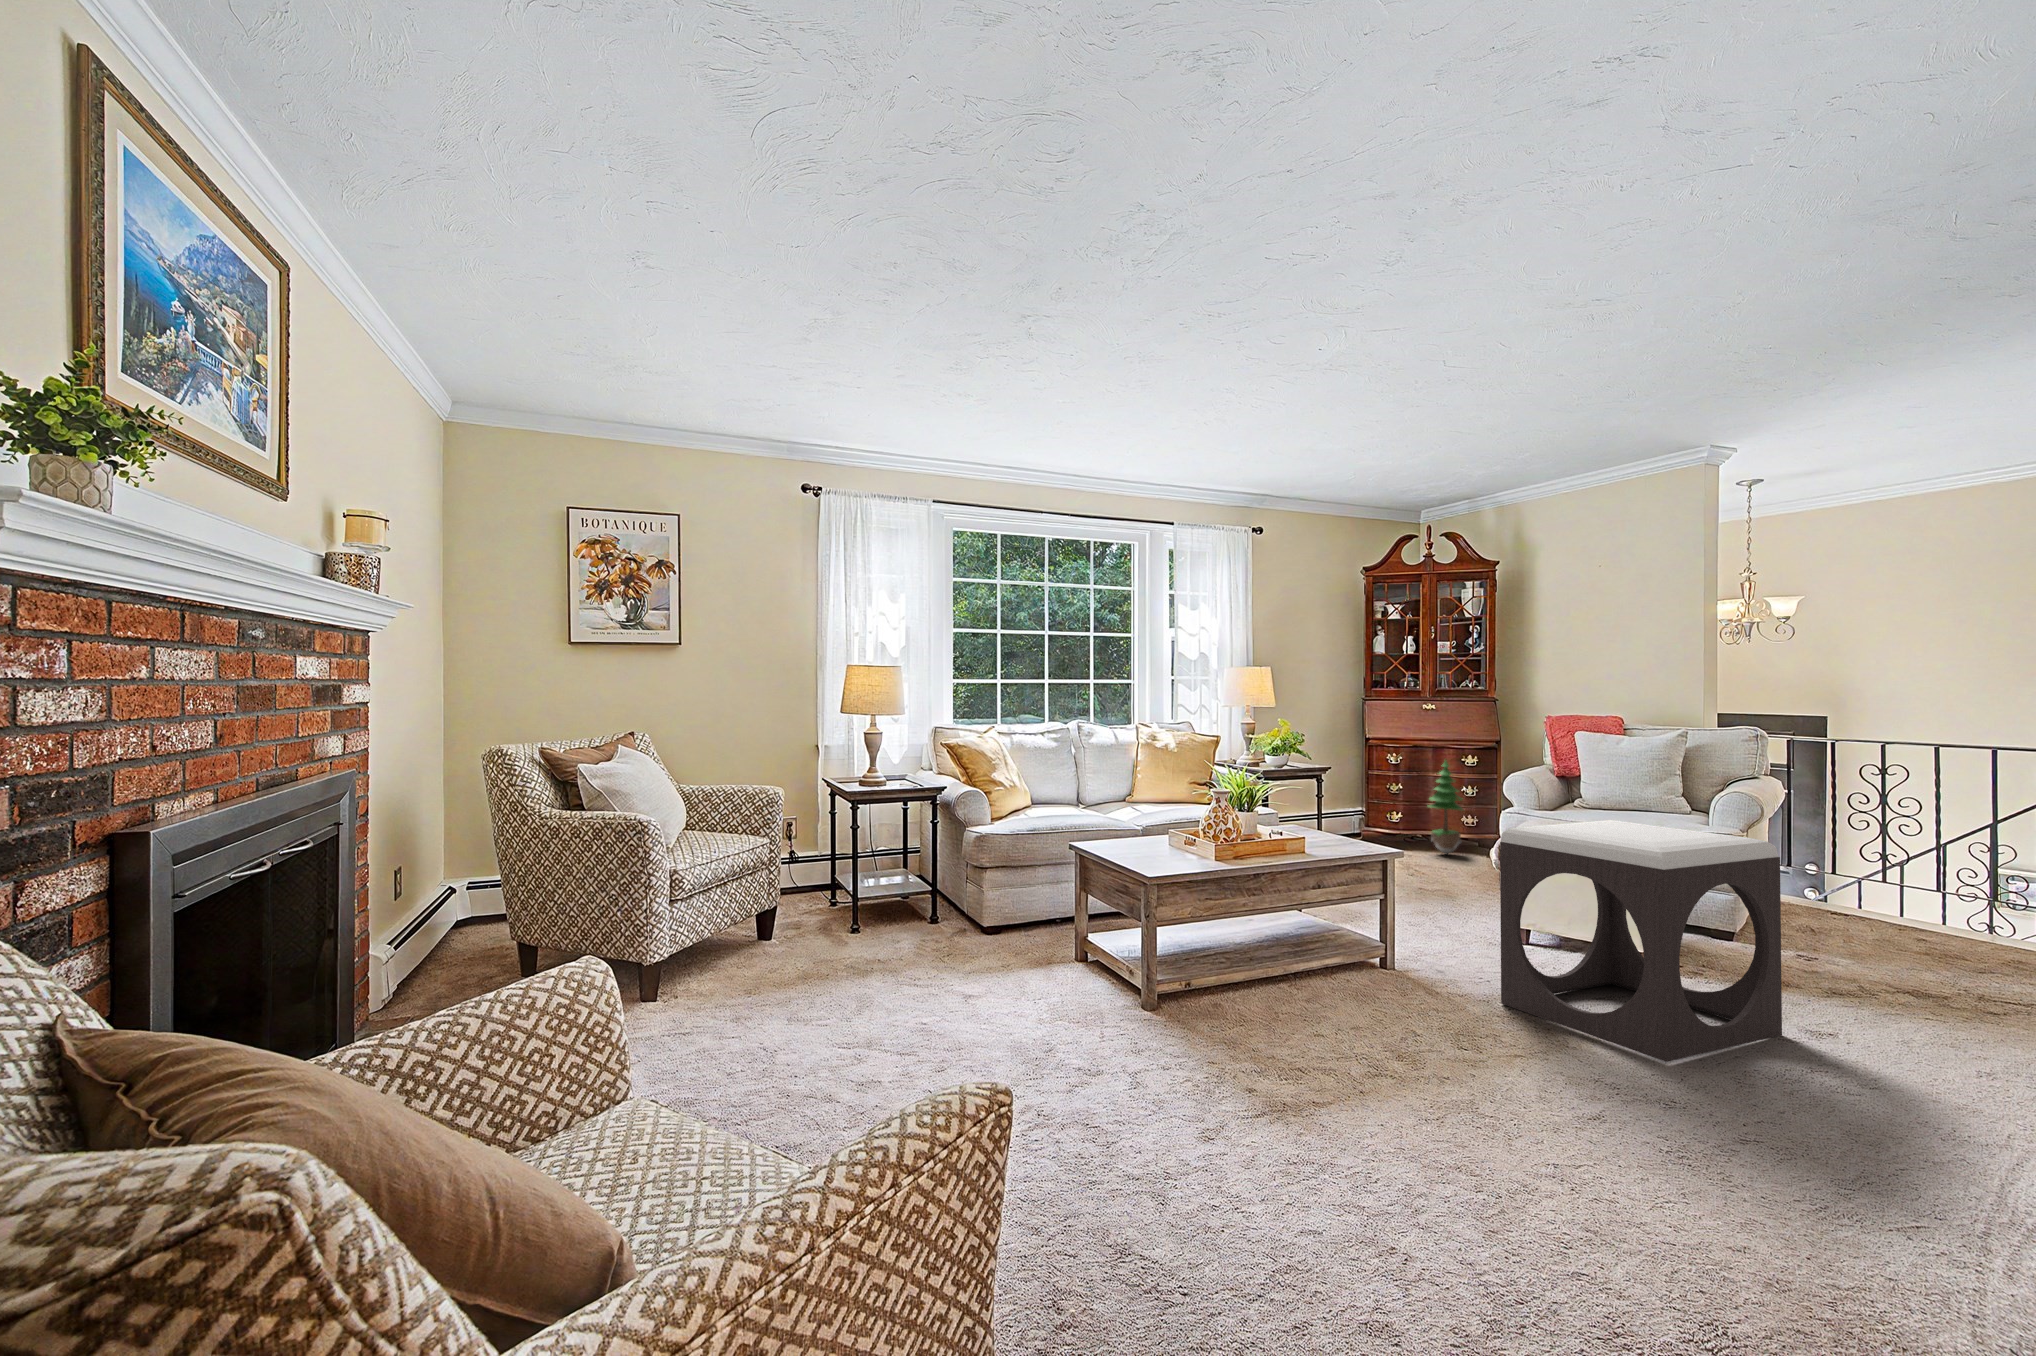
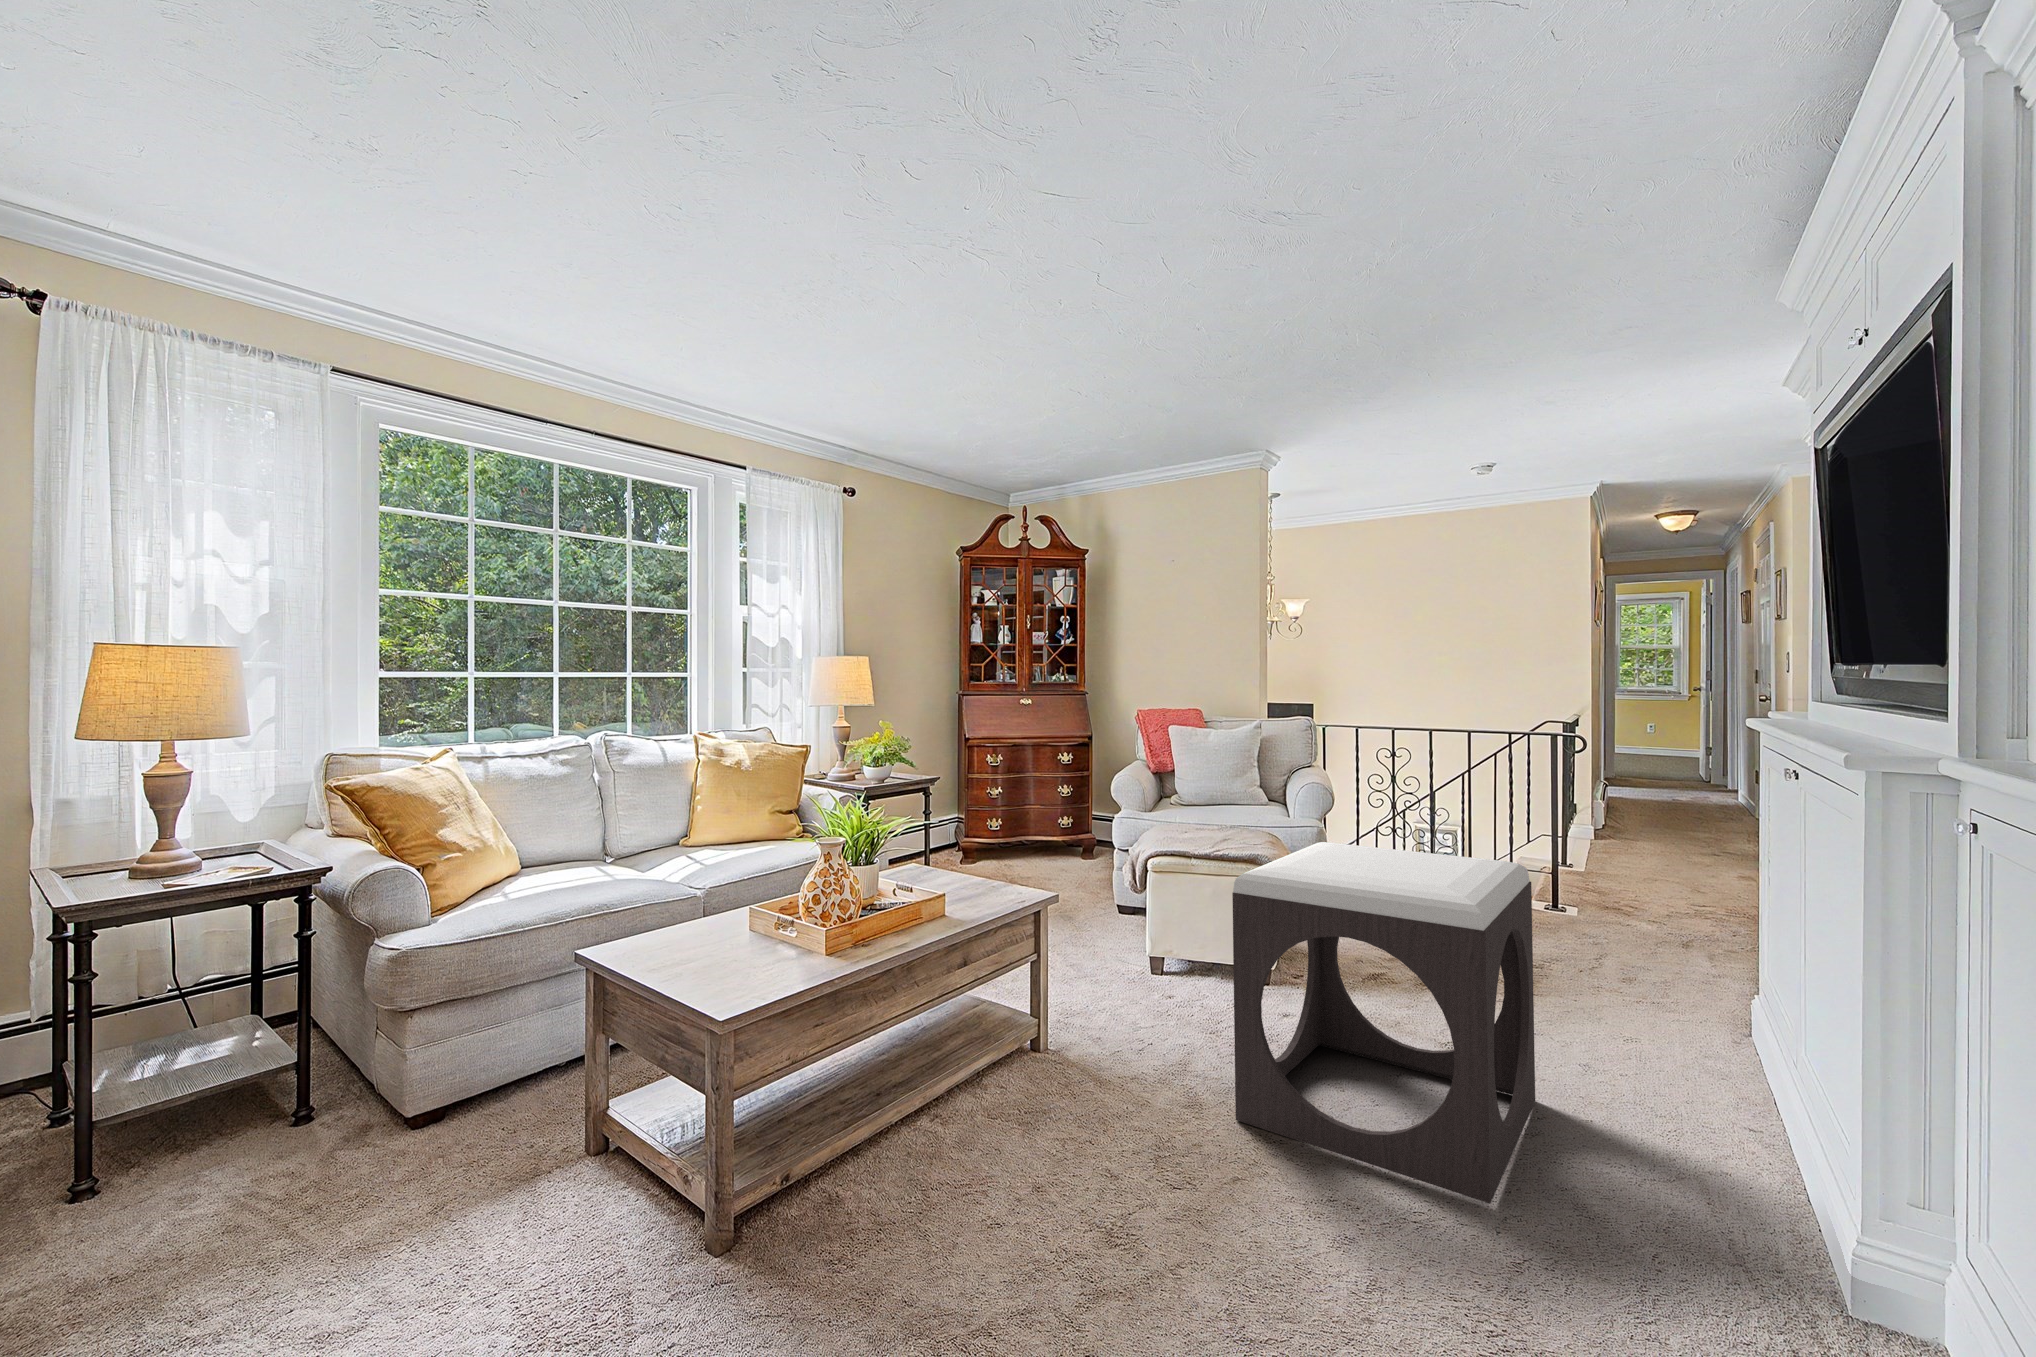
potted tree: present [1429,760,1463,854] -> none [1029,758,1066,863]

